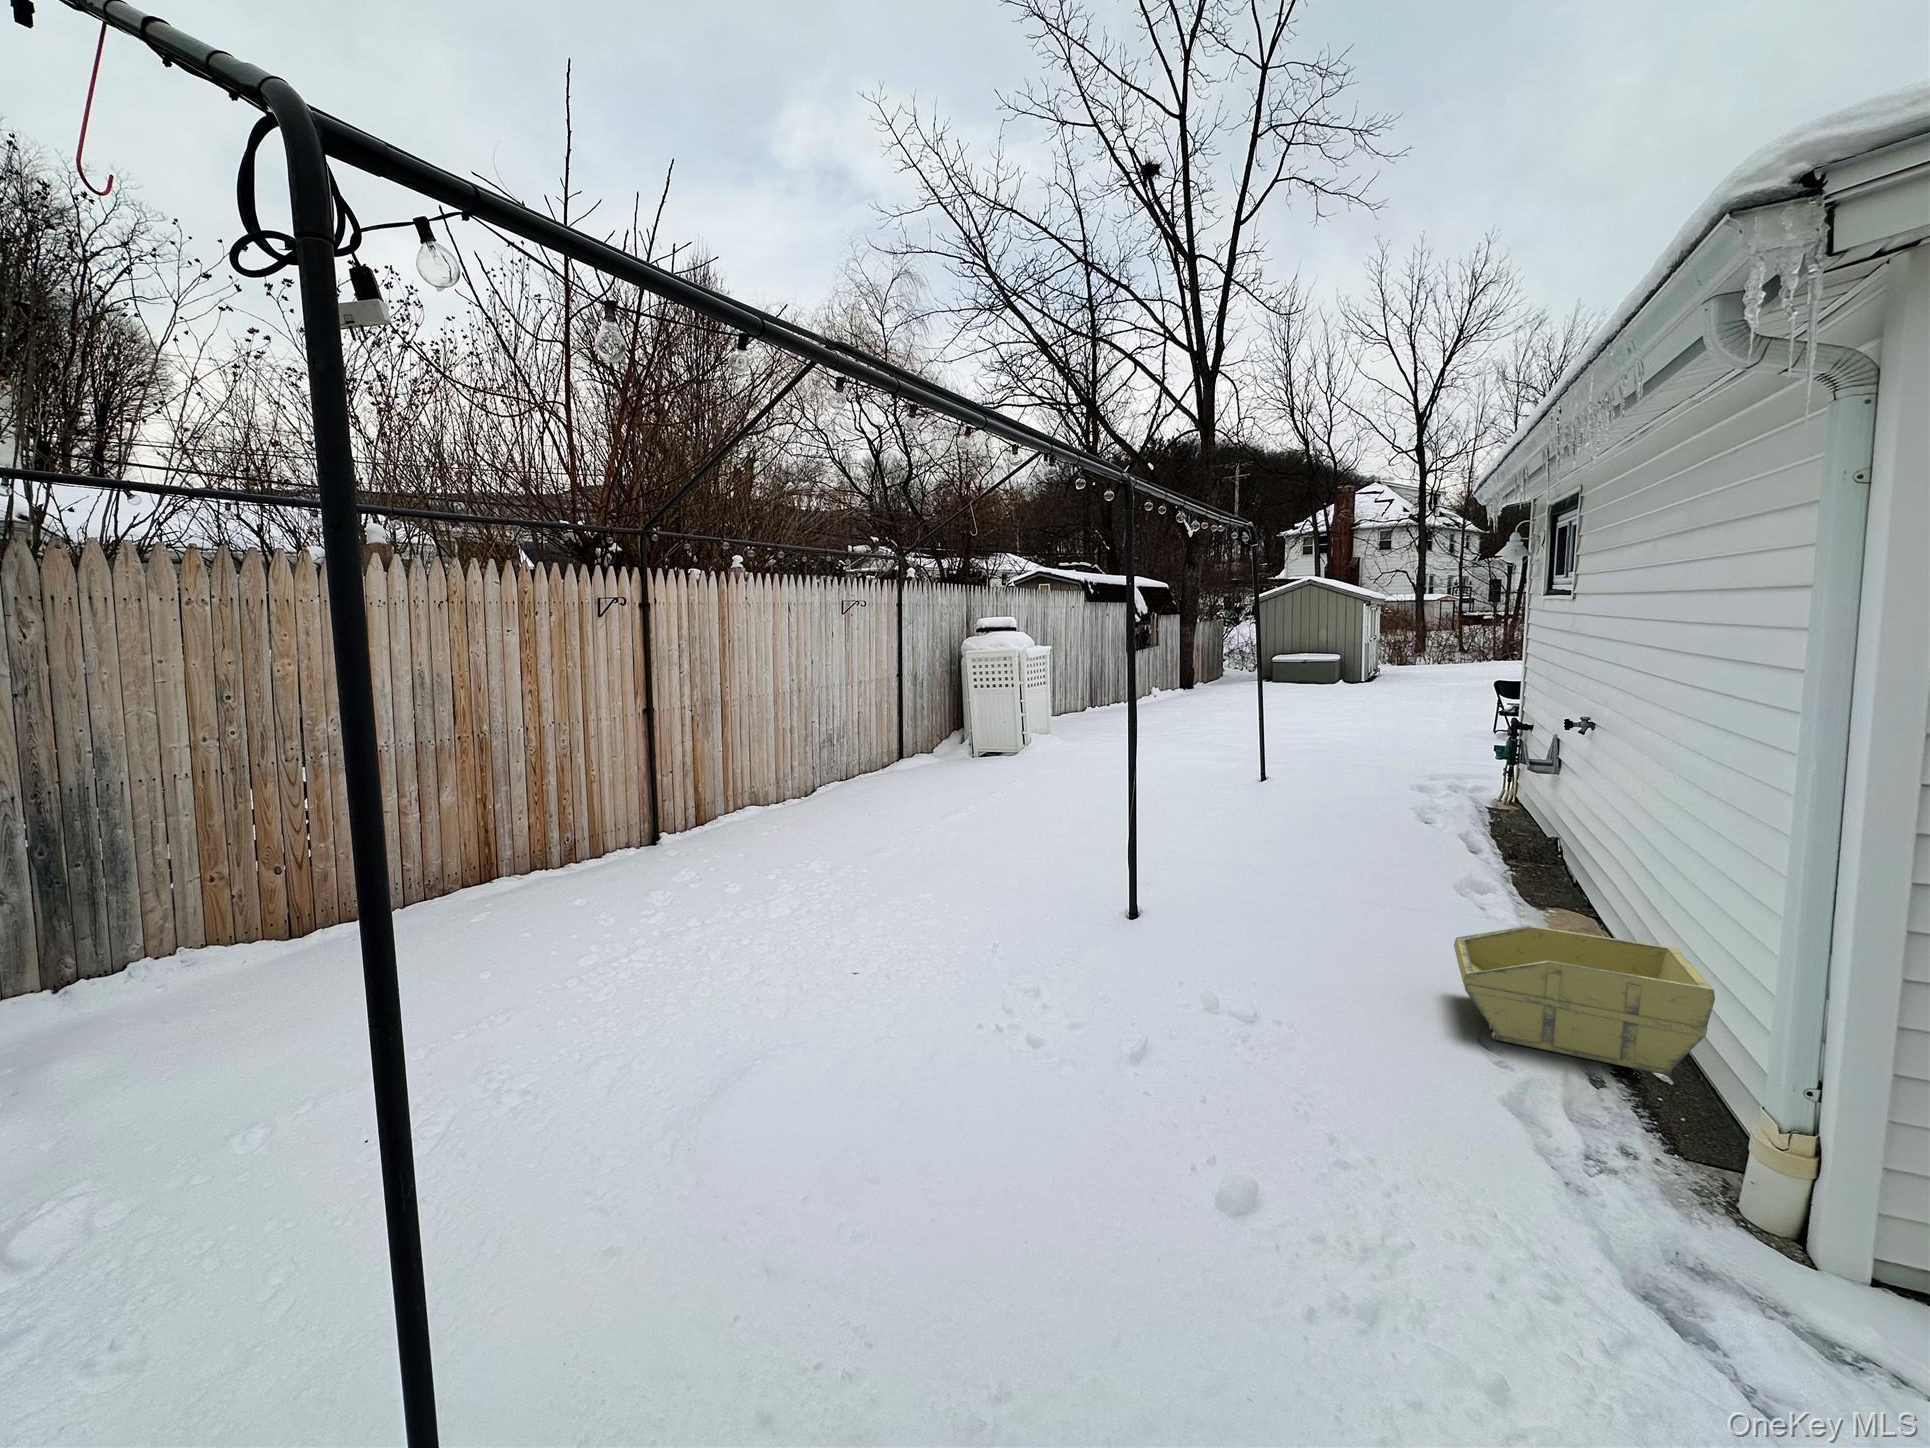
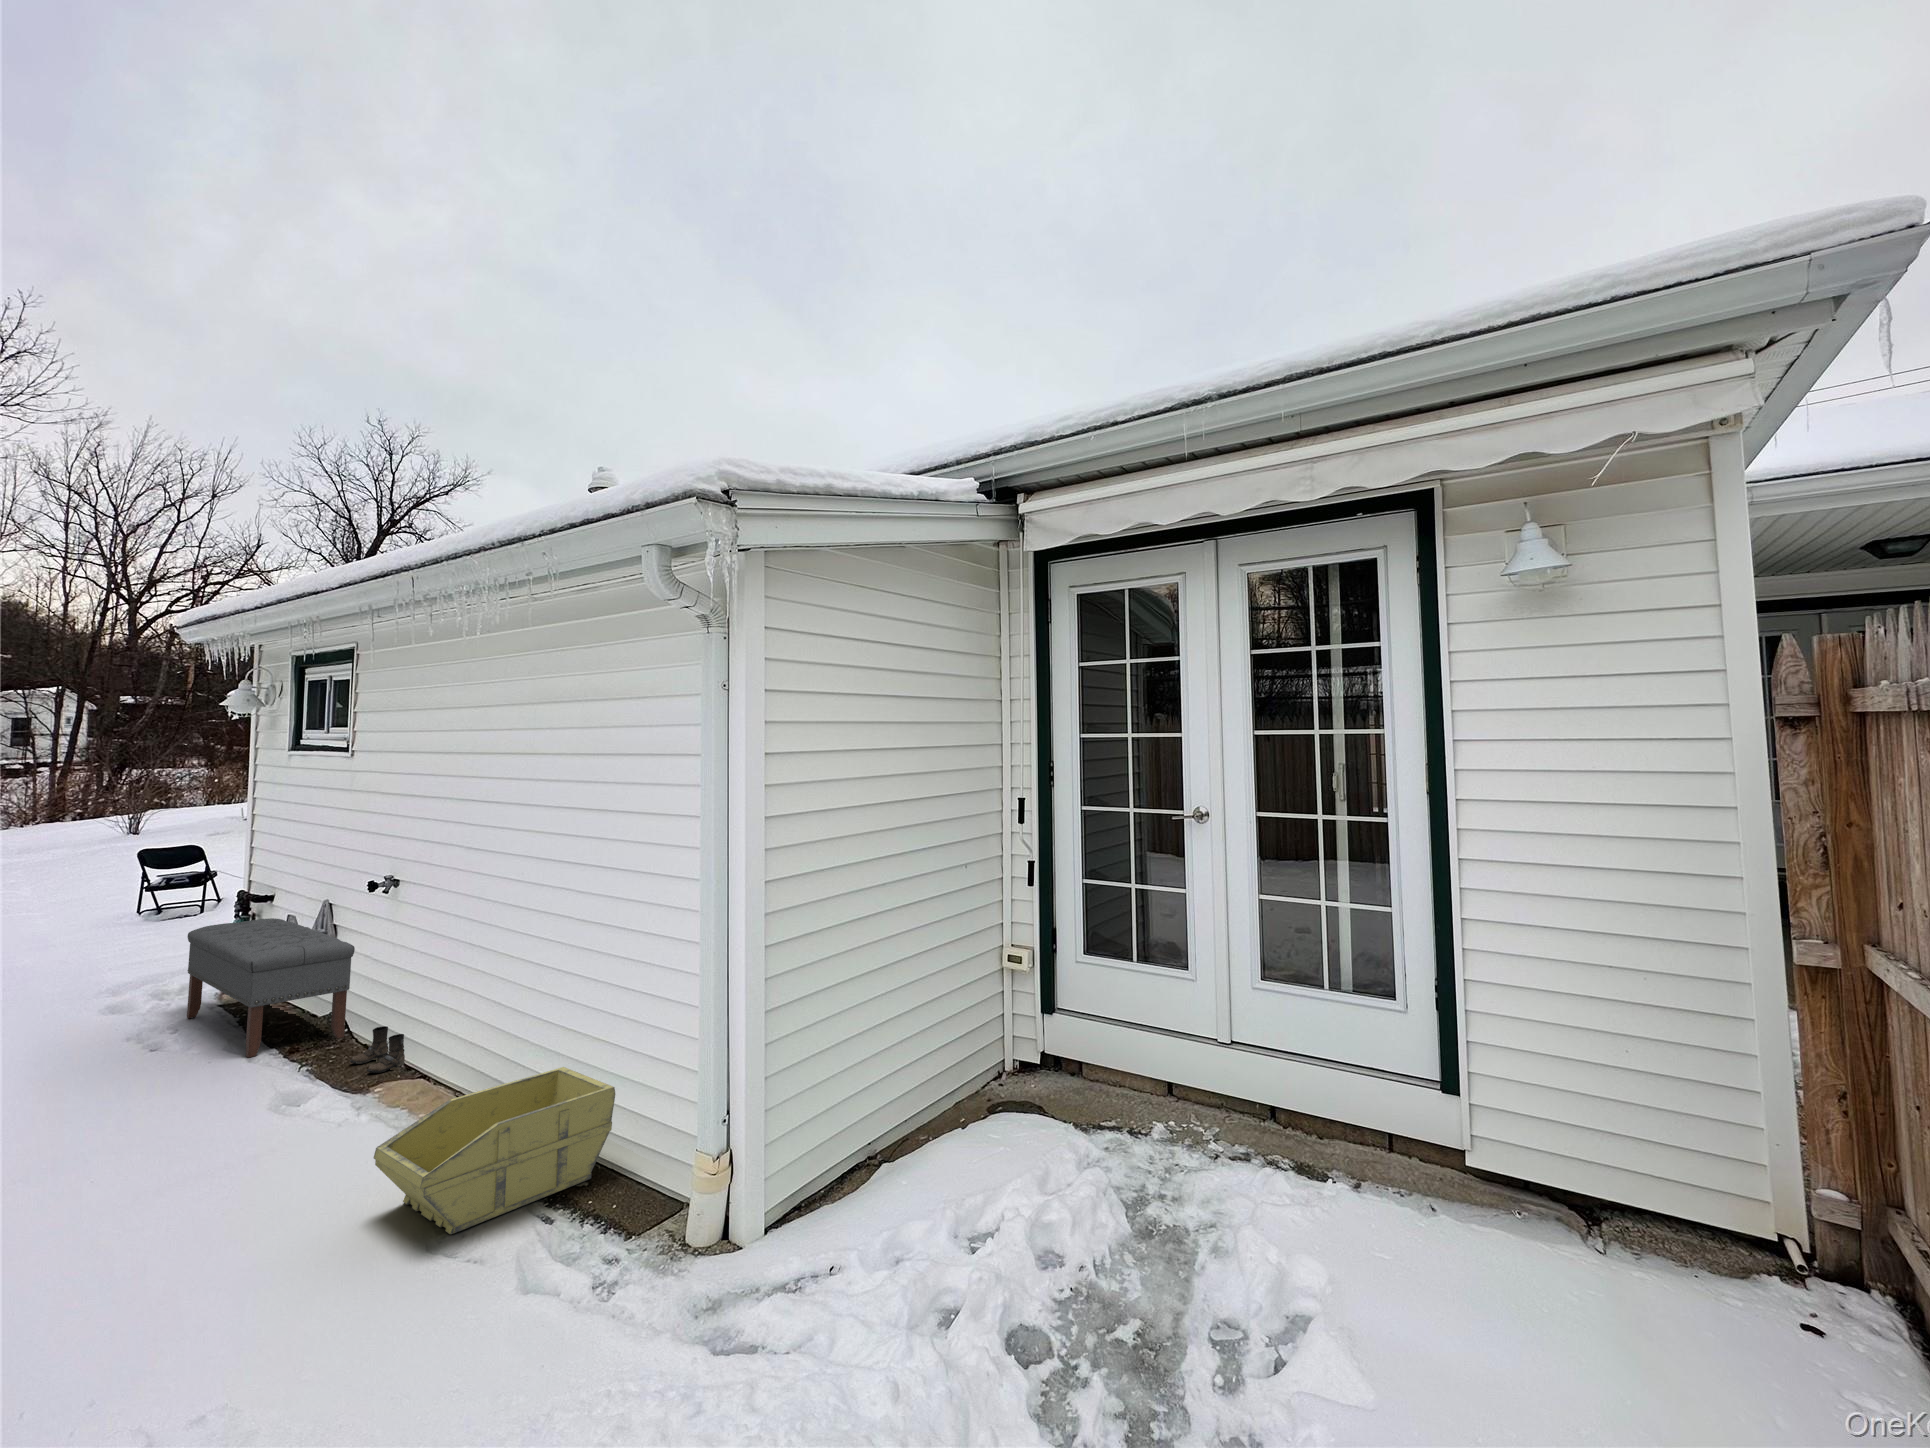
bench: none [1456,740,1565,860] -> present [187,918,355,1058]
boots: none [1538,857,1583,900] -> present [350,1026,405,1073]

